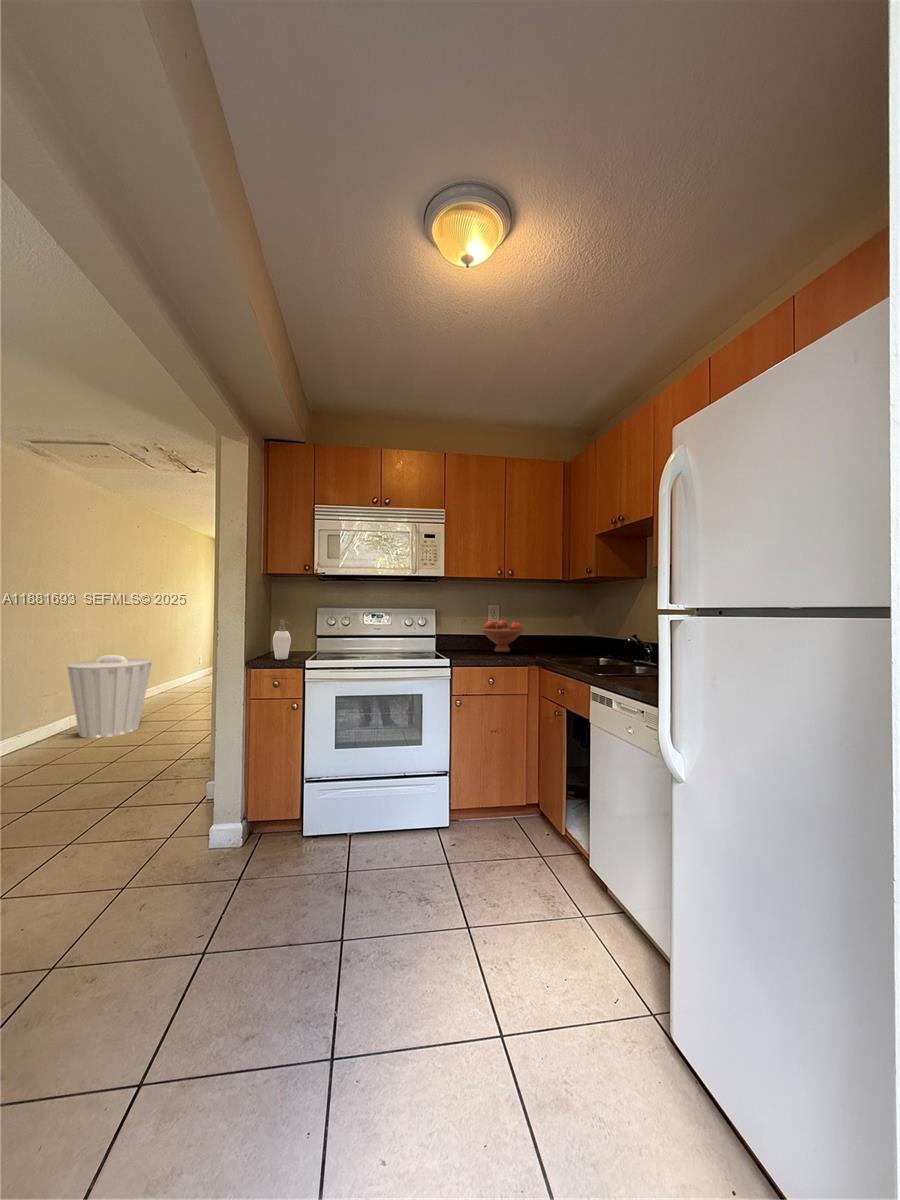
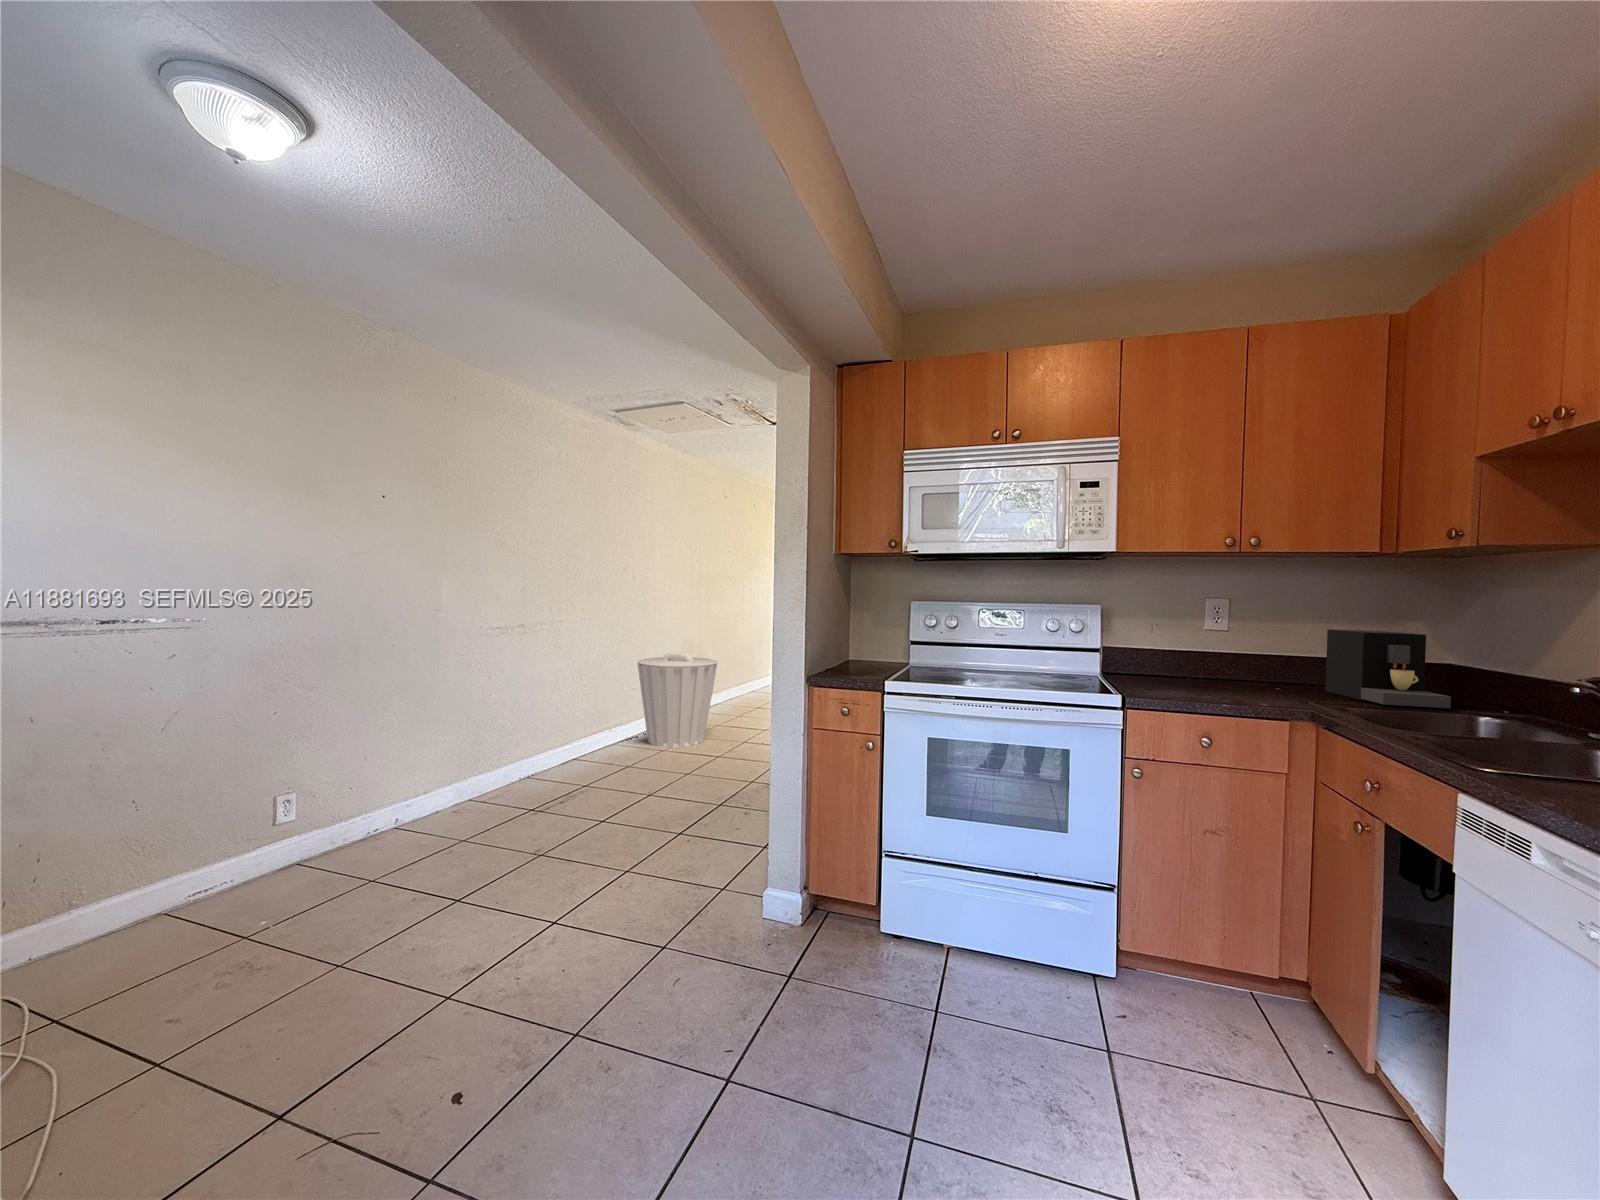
coffee maker: none [543,619,590,655] -> present [1325,629,1451,708]
soap dispenser: present [273,620,291,659] -> none [844,619,871,674]
fruit bowl: present [482,620,523,652] -> none [1186,629,1280,688]

